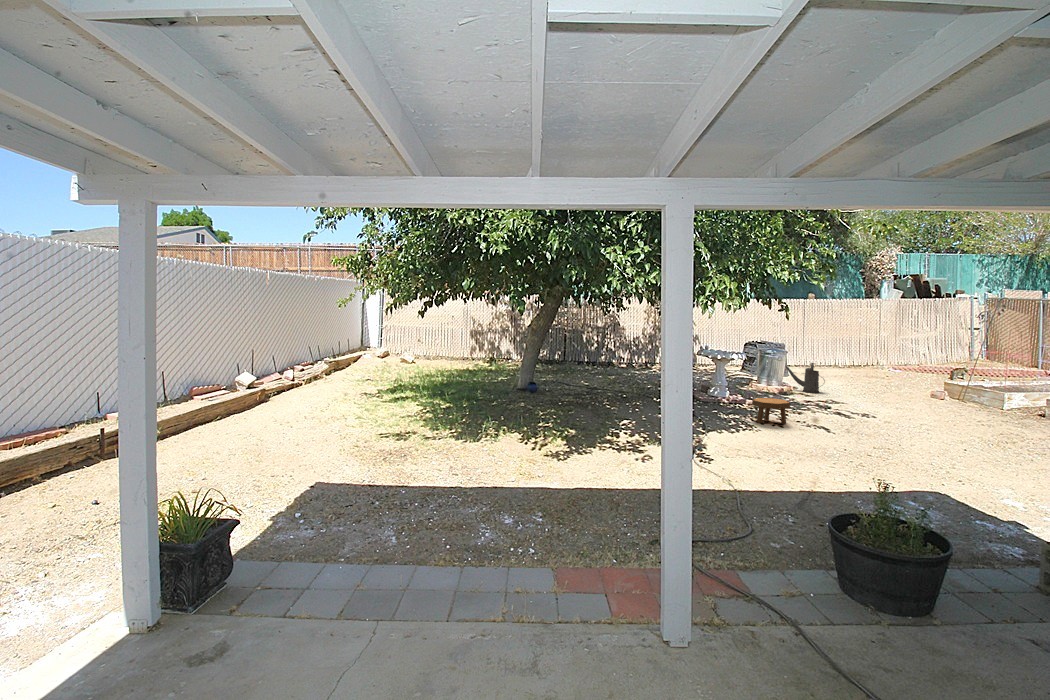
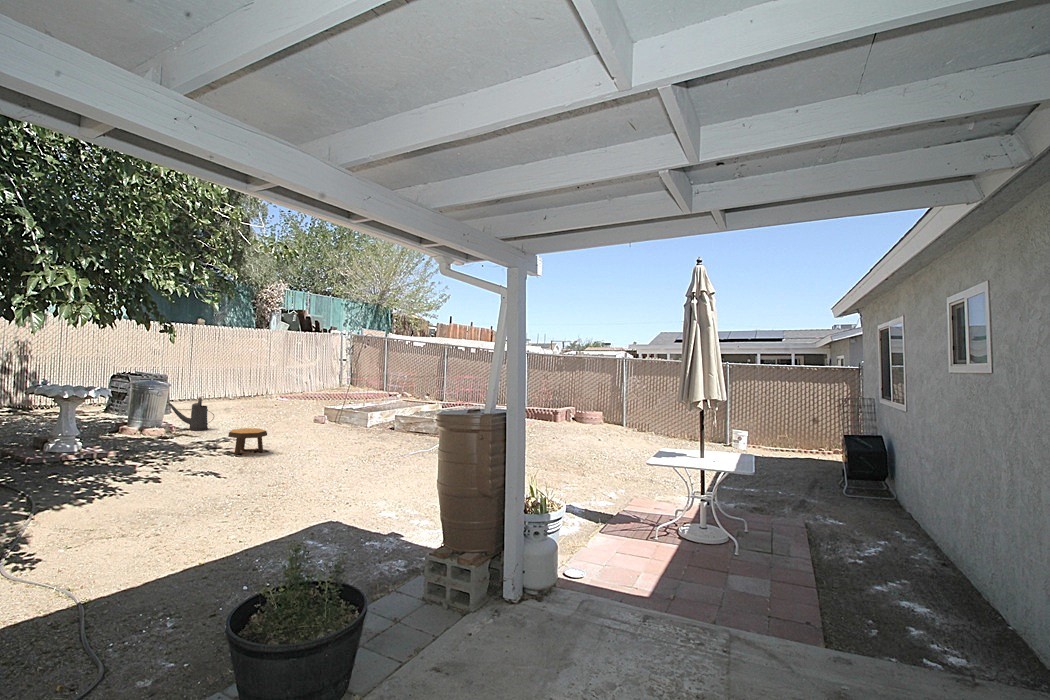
footstool: present [752,398,790,424] -> present [228,428,267,454]

